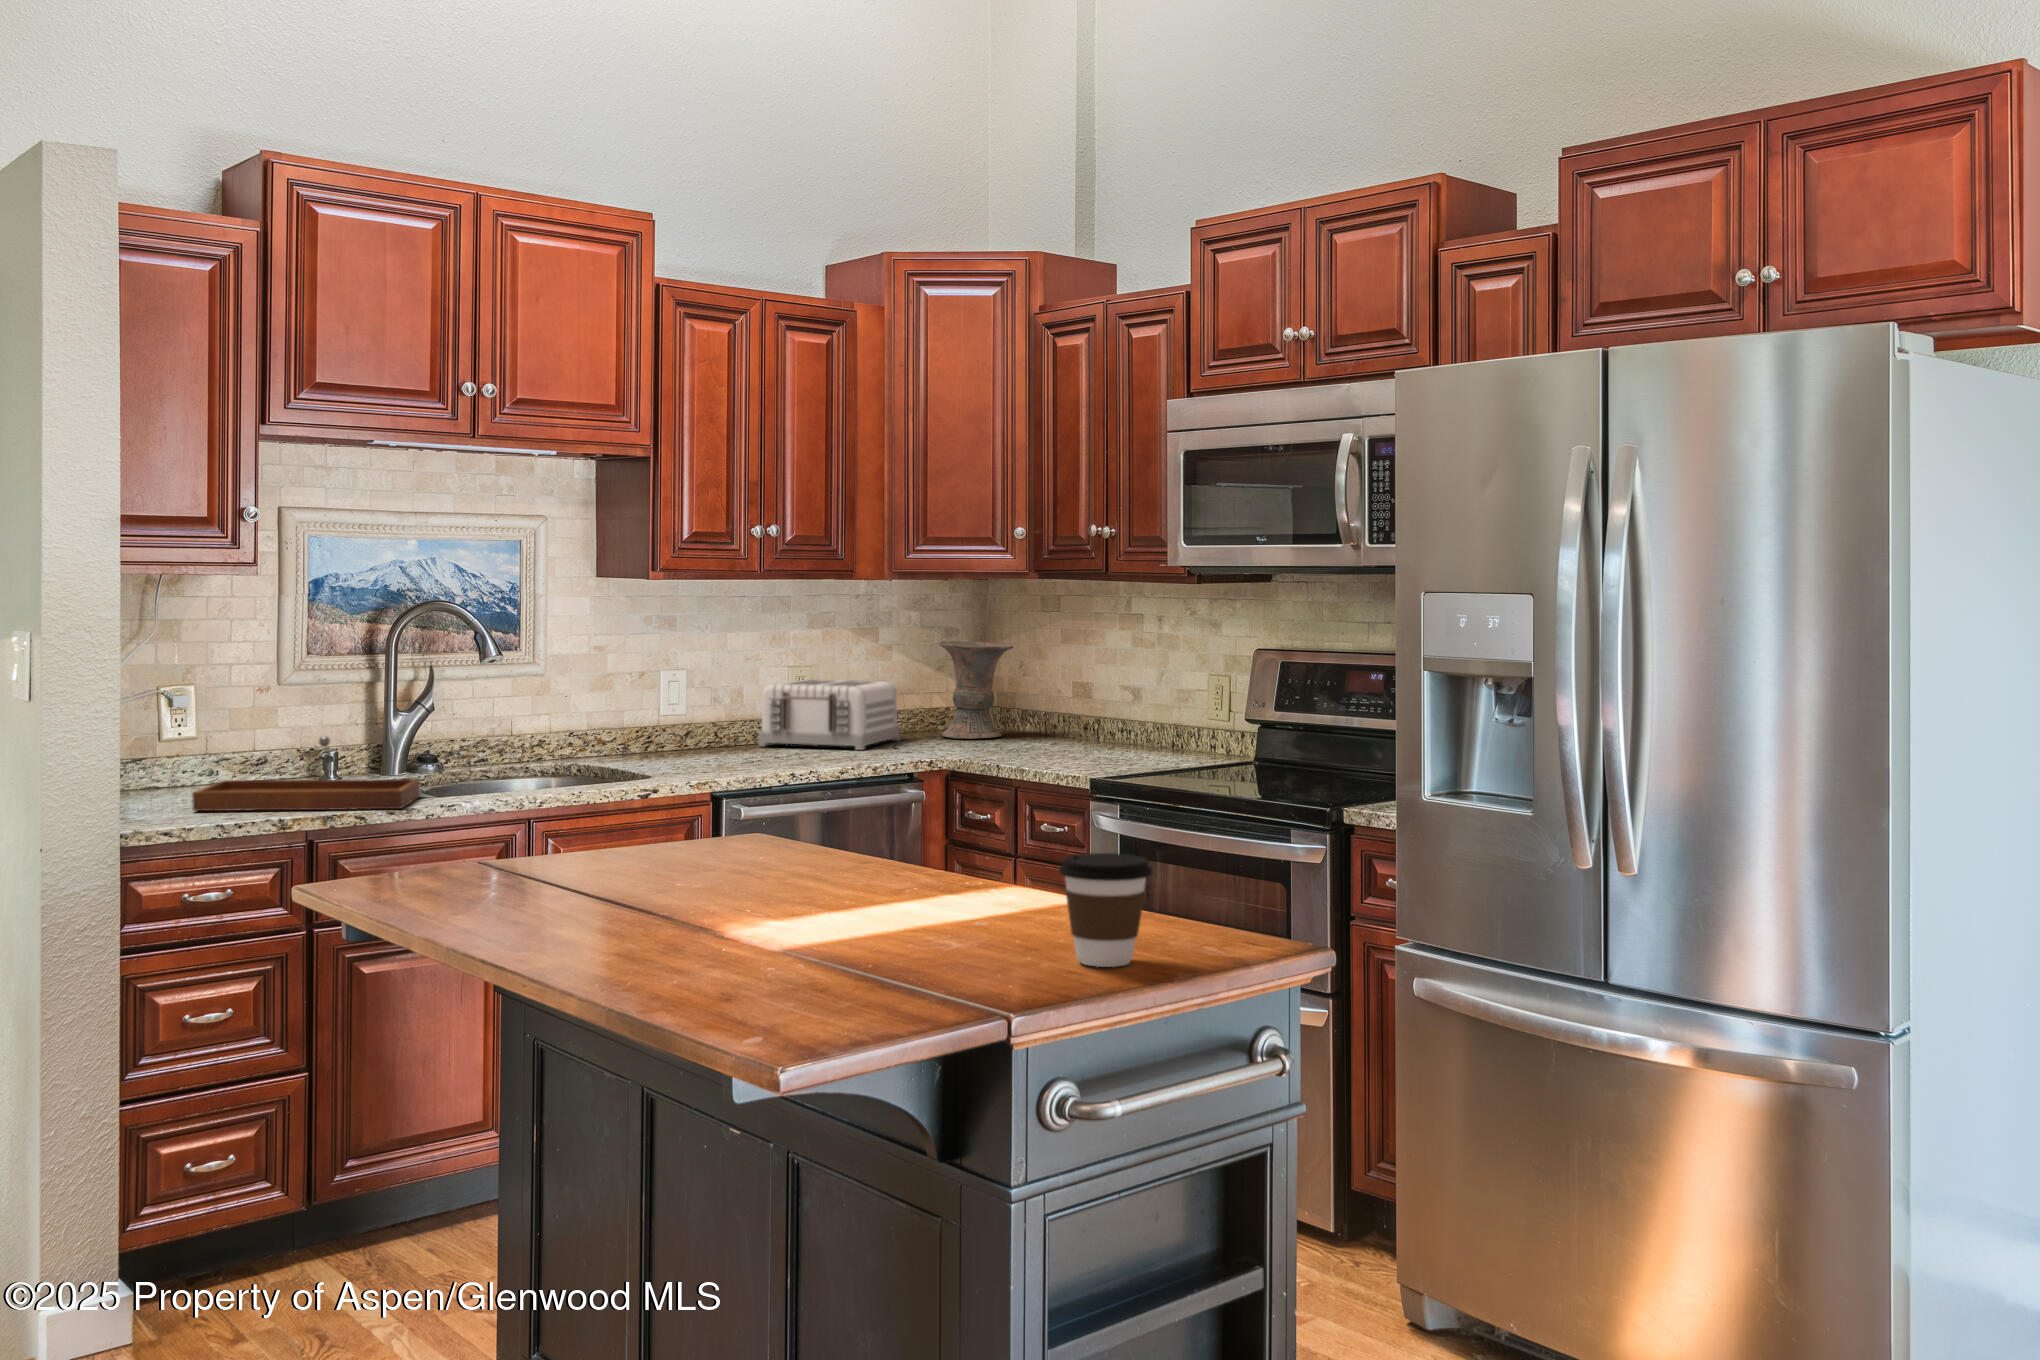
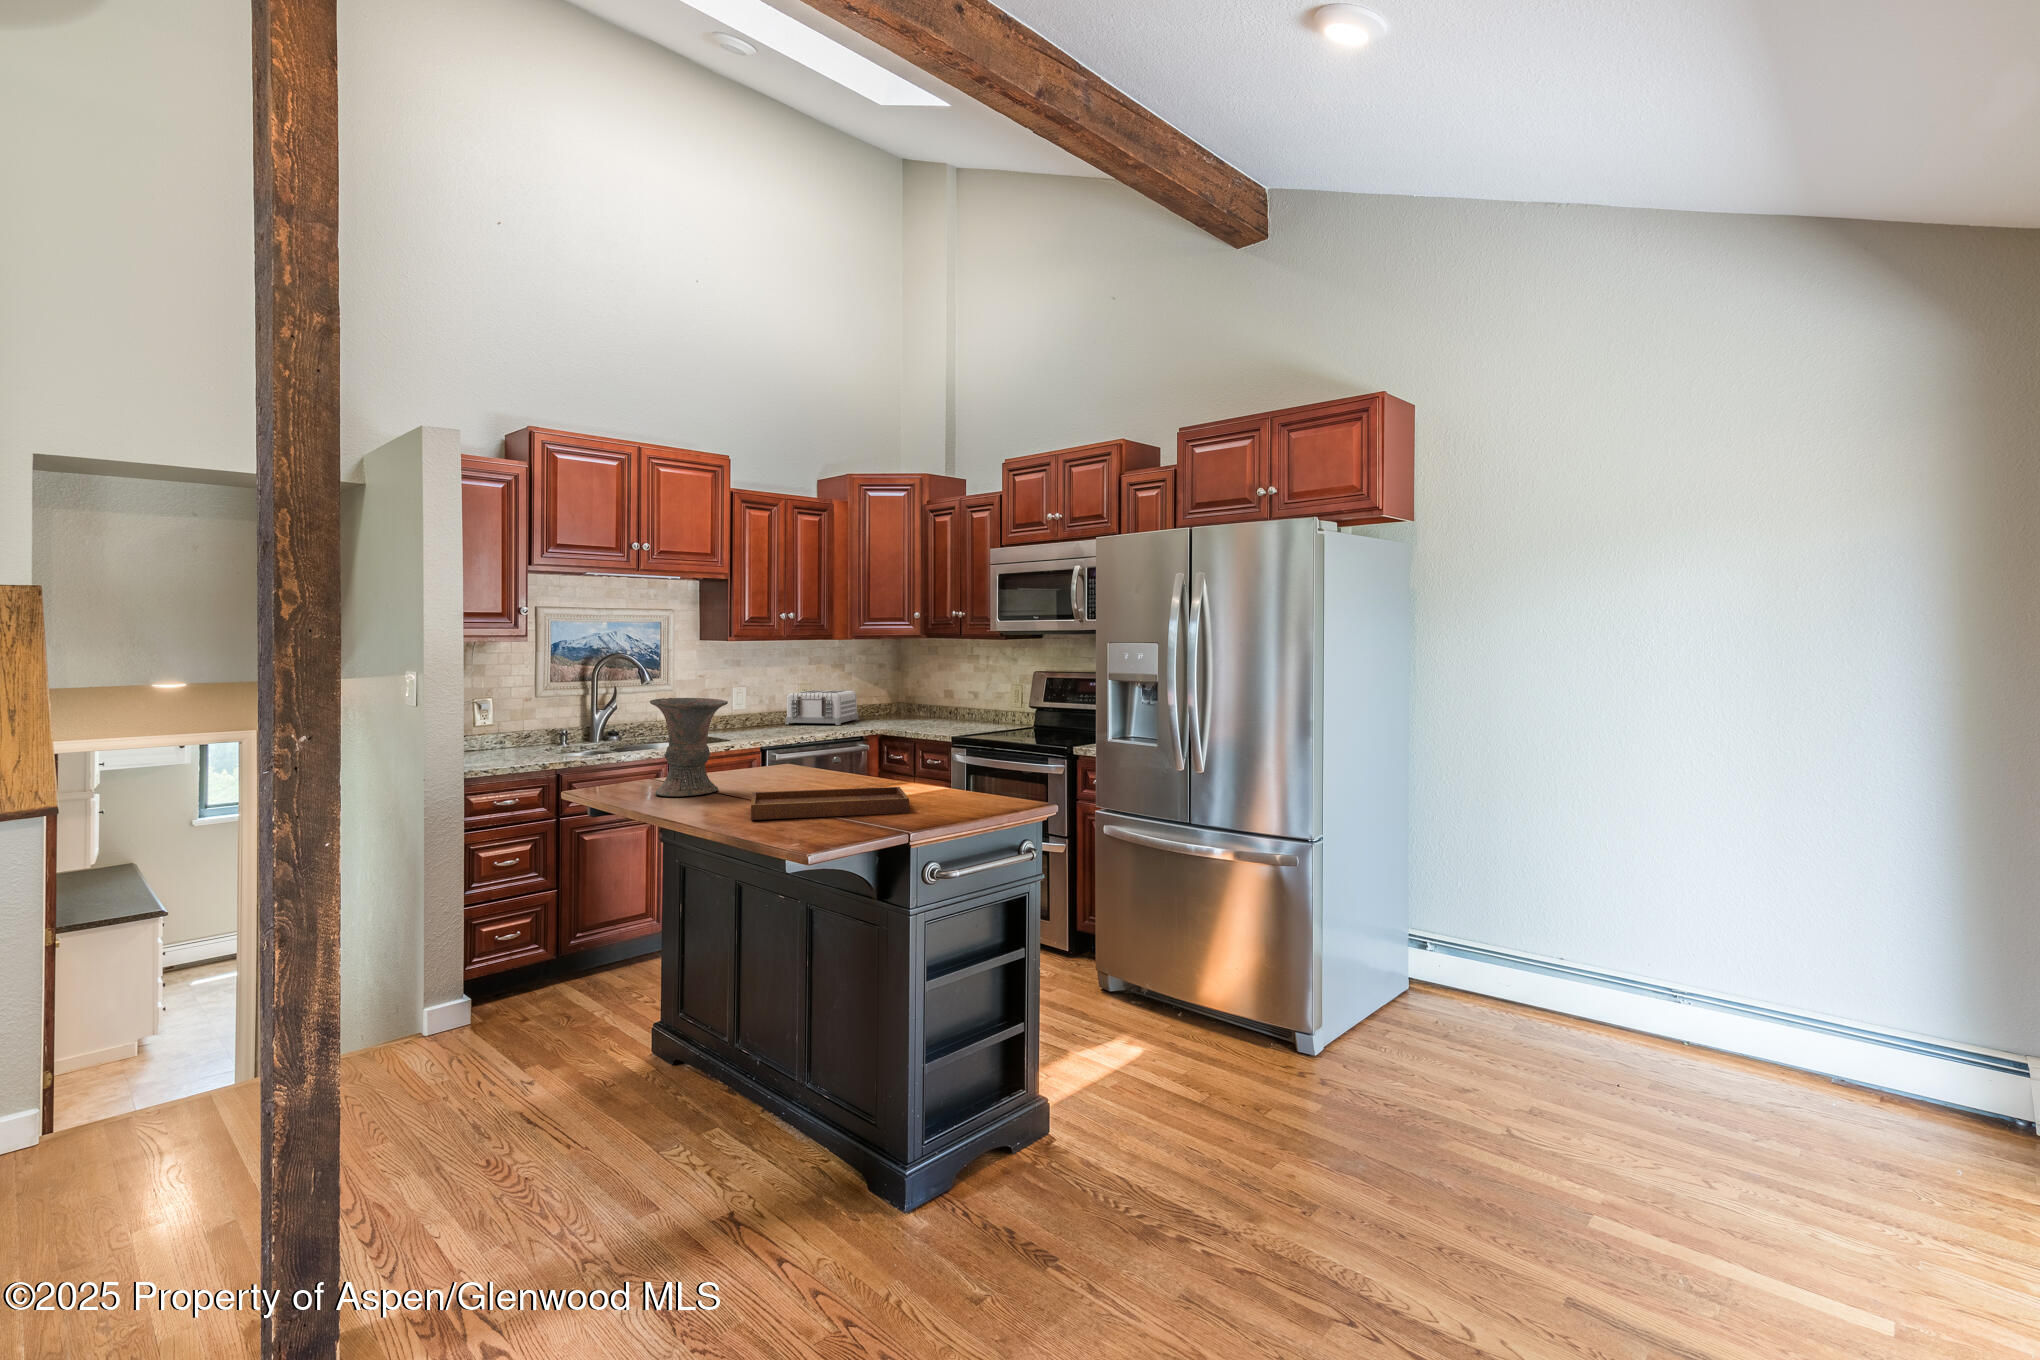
vase: present [939,641,1013,739] -> present [650,698,728,797]
tray: present [192,736,420,811] -> present [751,757,909,820]
coffee cup: present [1059,853,1152,967] -> none [932,764,973,813]

